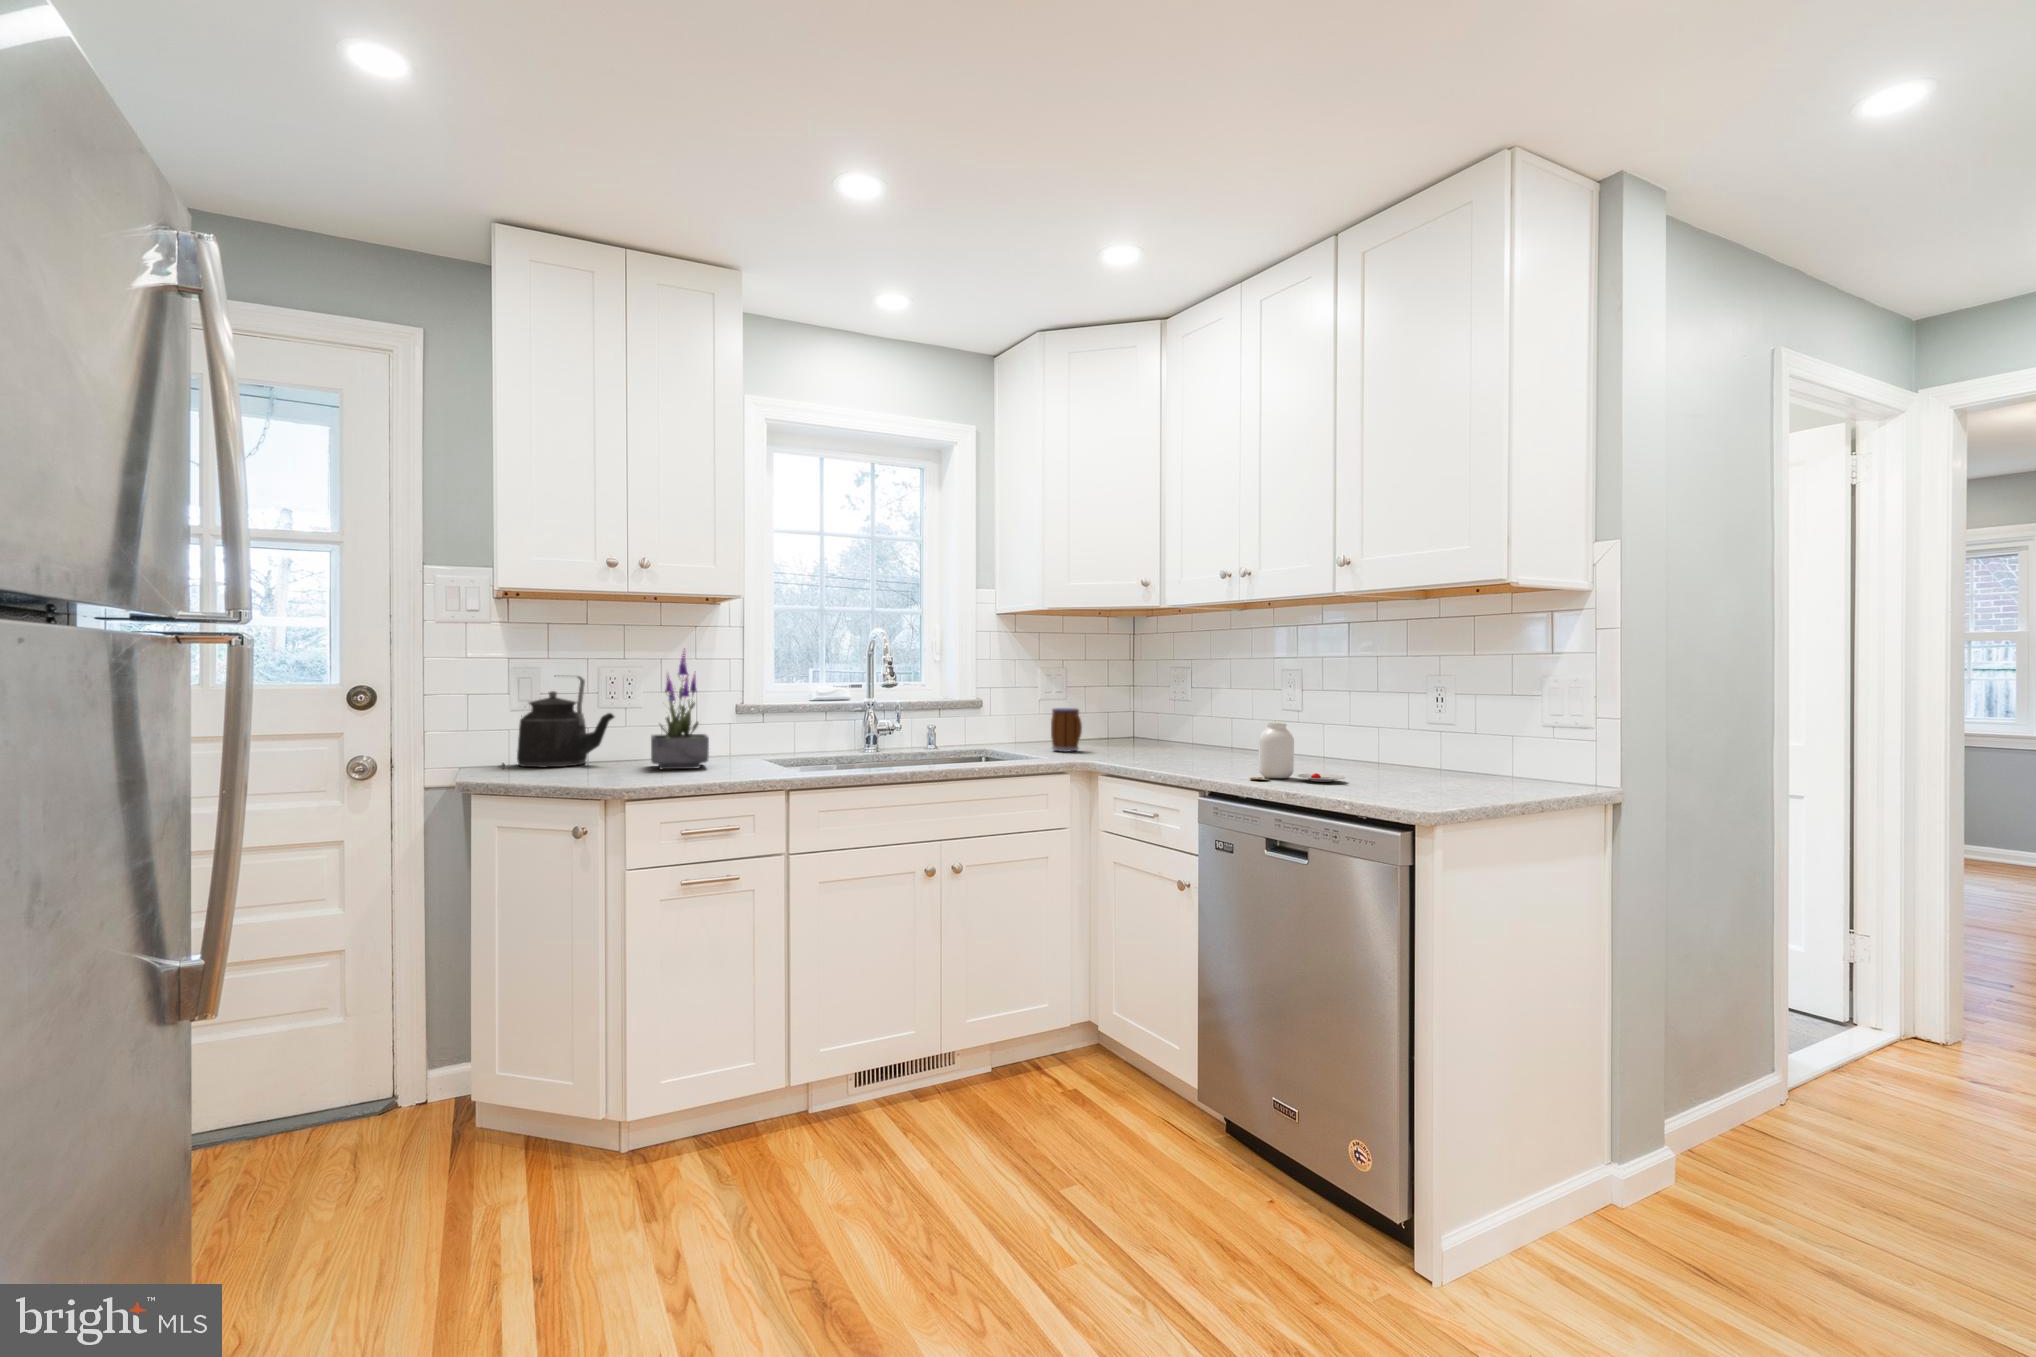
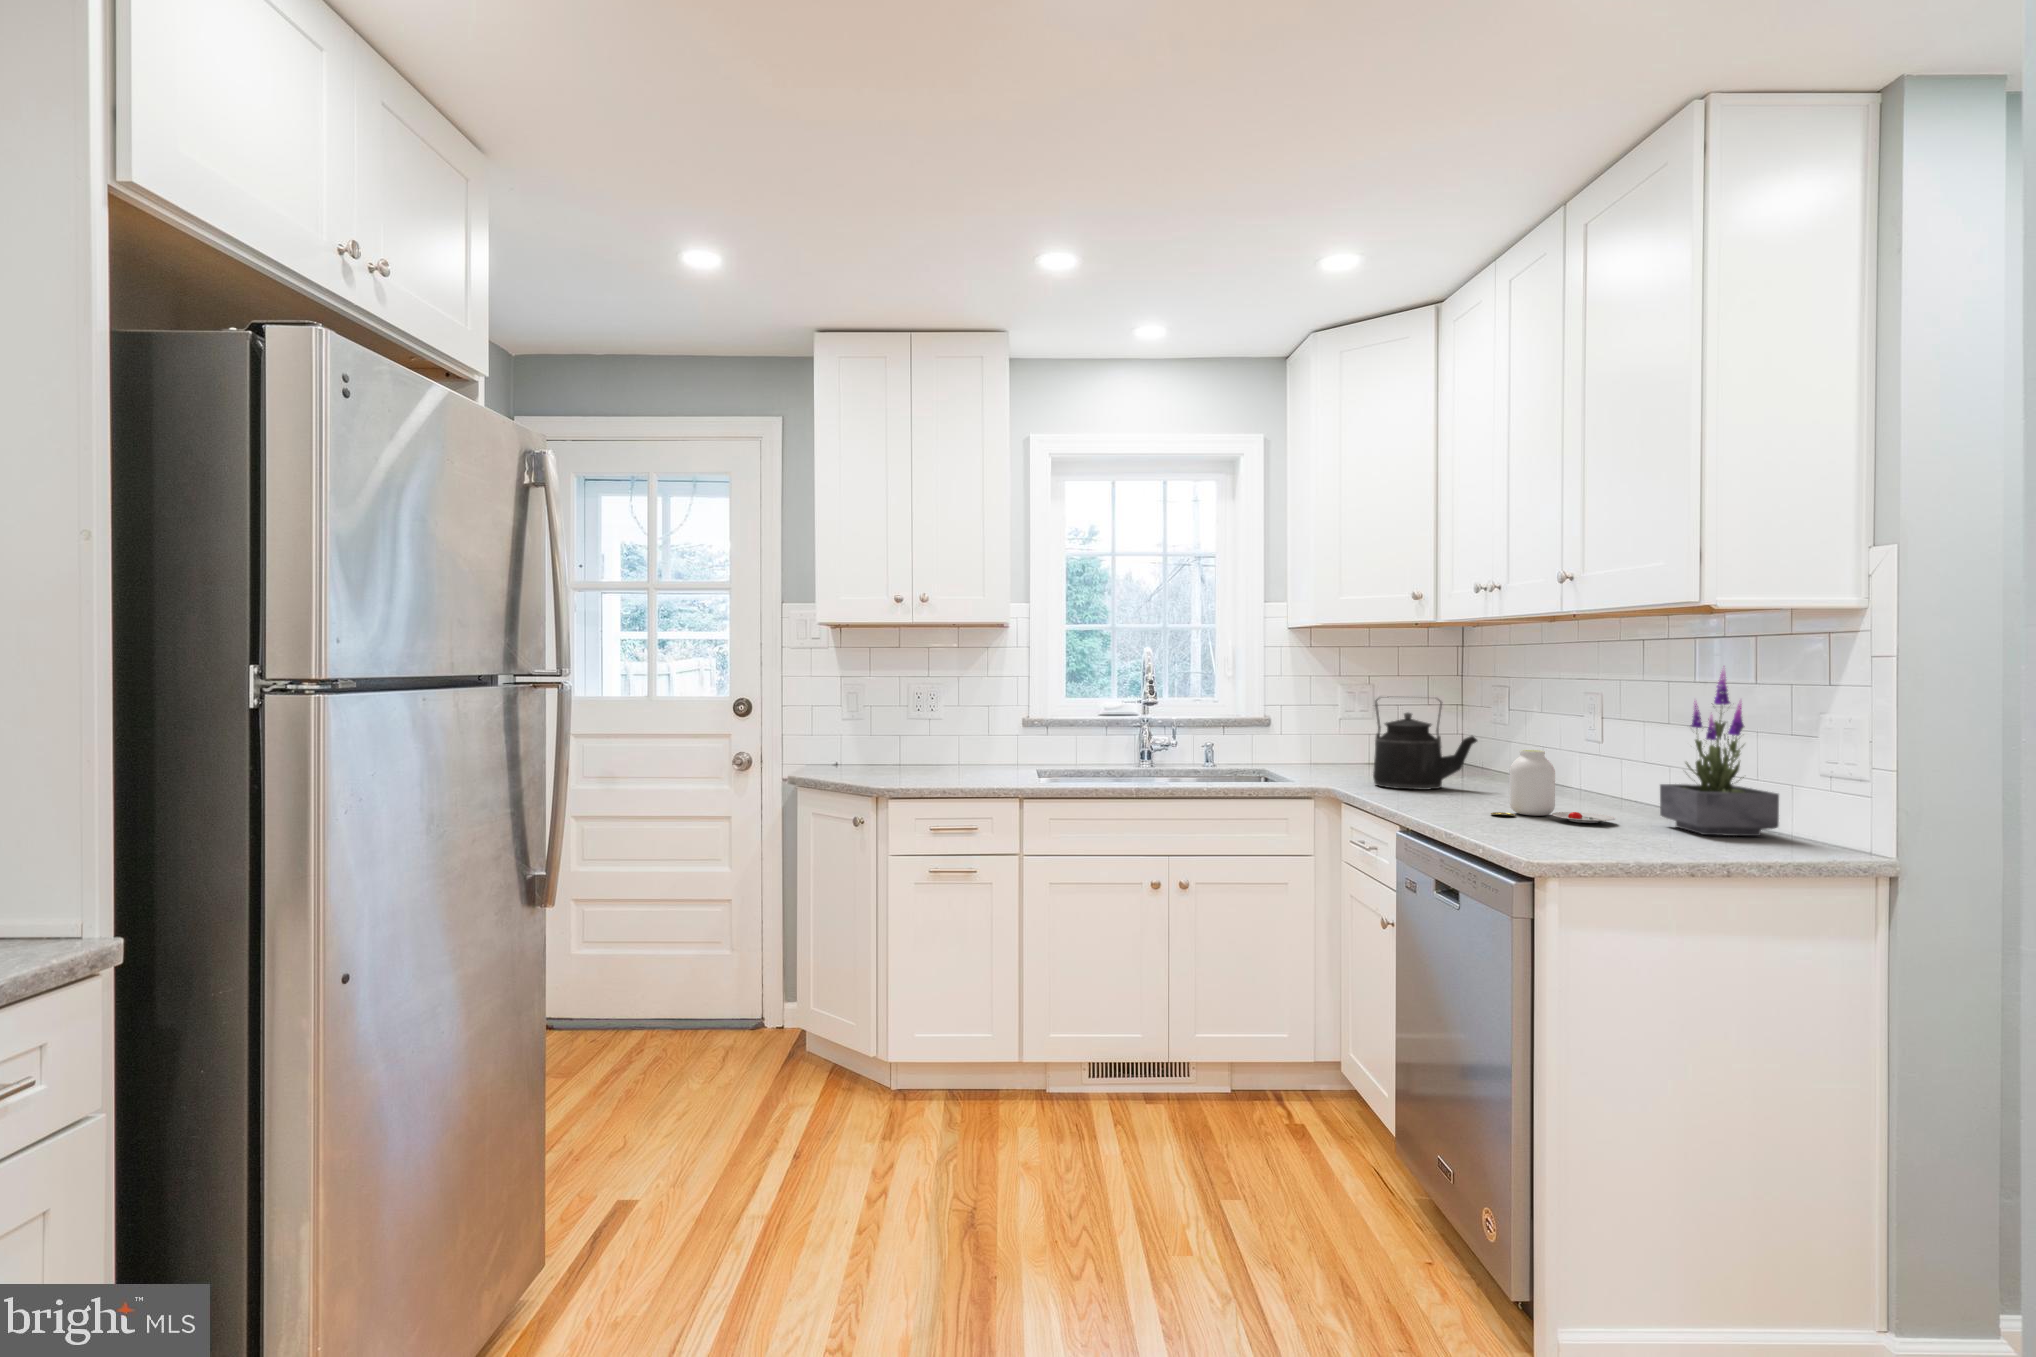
potted plant: present [651,648,709,769] -> present [1660,671,1779,836]
kettle: present [517,676,614,767] -> present [1373,698,1477,790]
mug: present [1051,708,1082,752] -> none [1332,727,1364,774]

